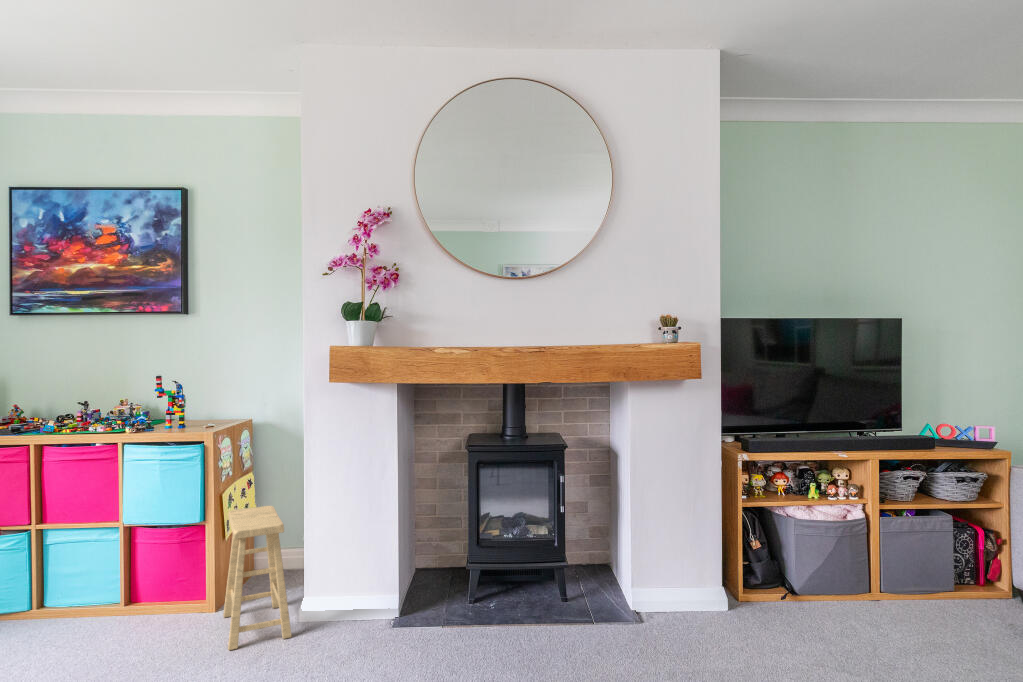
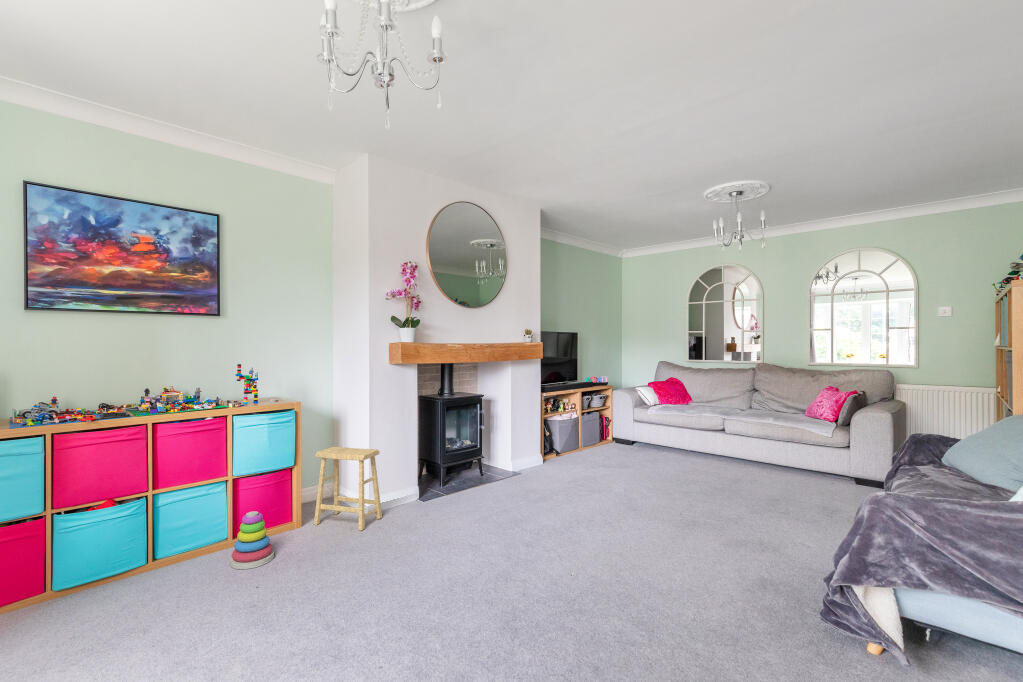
stacking toy: none [51,579,116,658] -> present [230,511,274,569]

